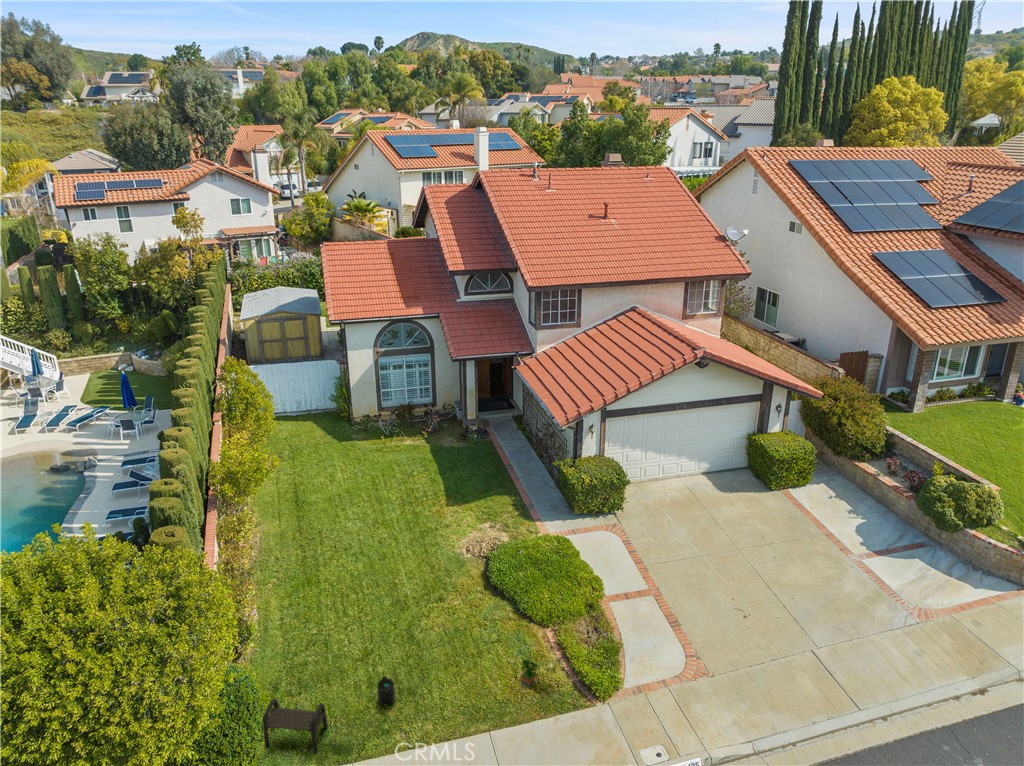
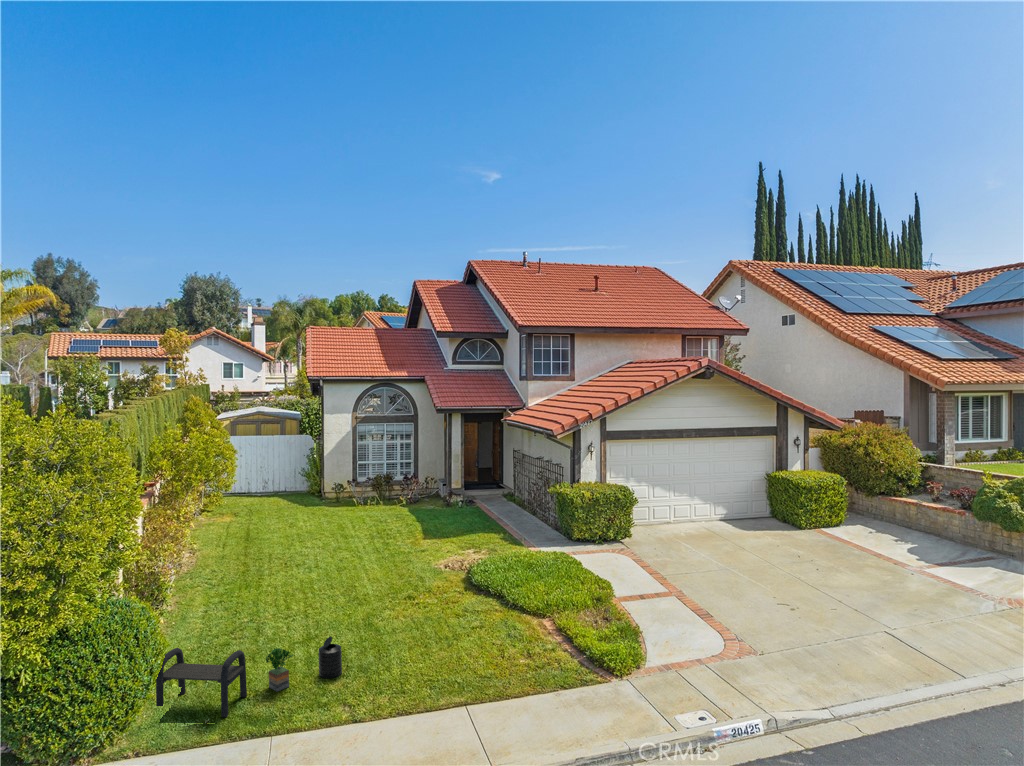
potted tree: present [521,660,538,688] -> present [266,648,293,692]

